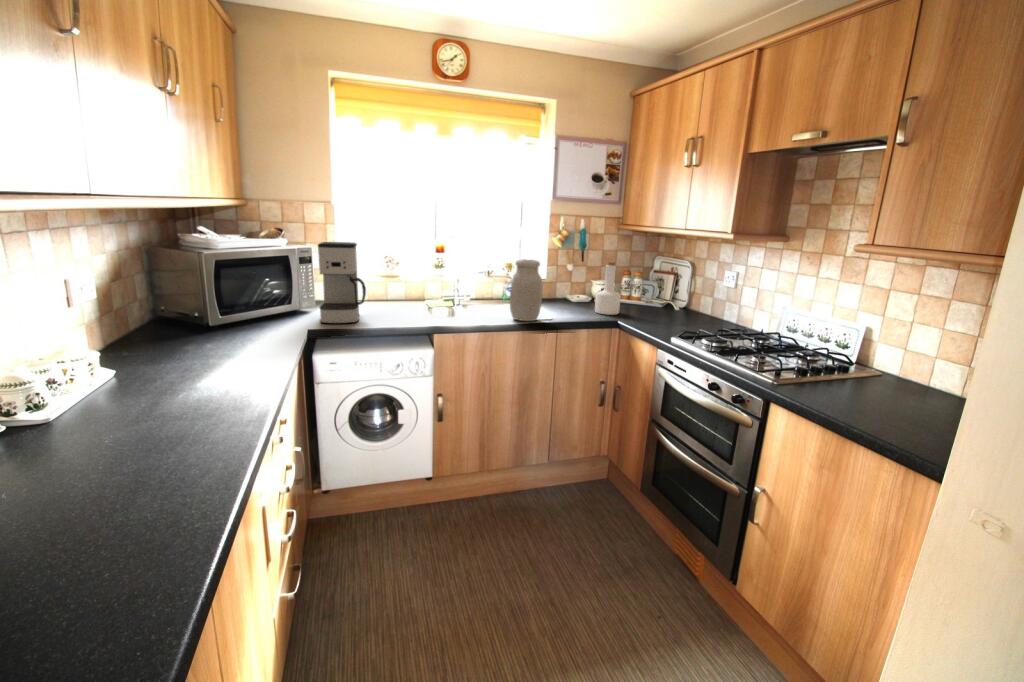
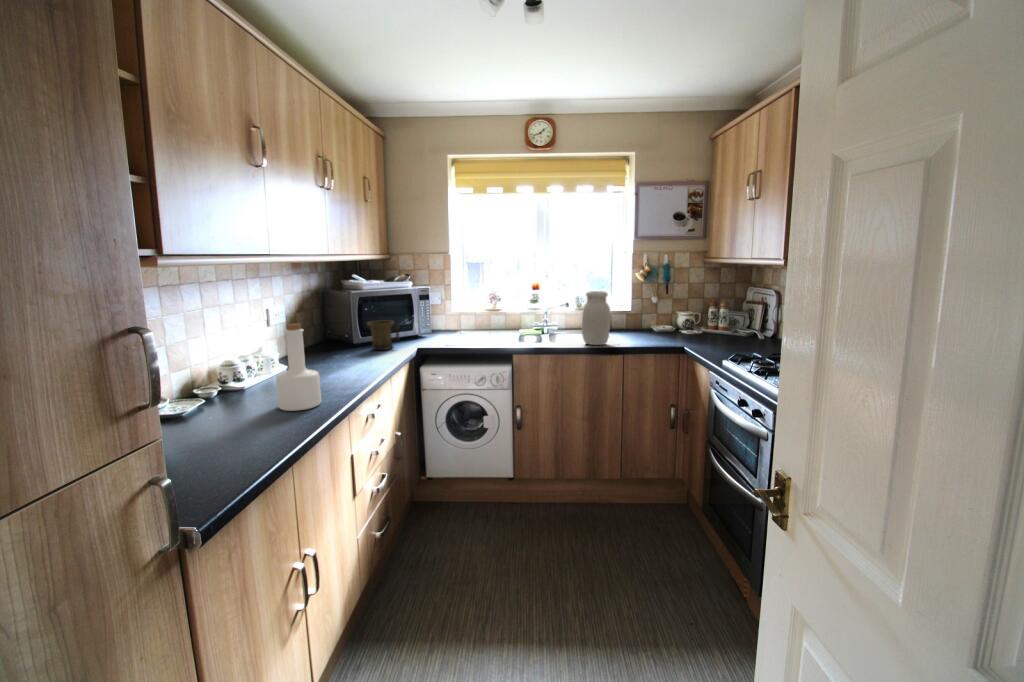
coffee maker: present [318,242,366,324] -> none [429,282,465,344]
bottle: present [595,262,621,315] -> present [276,324,321,411]
mug: none [231,294,281,336] -> present [368,320,399,350]

